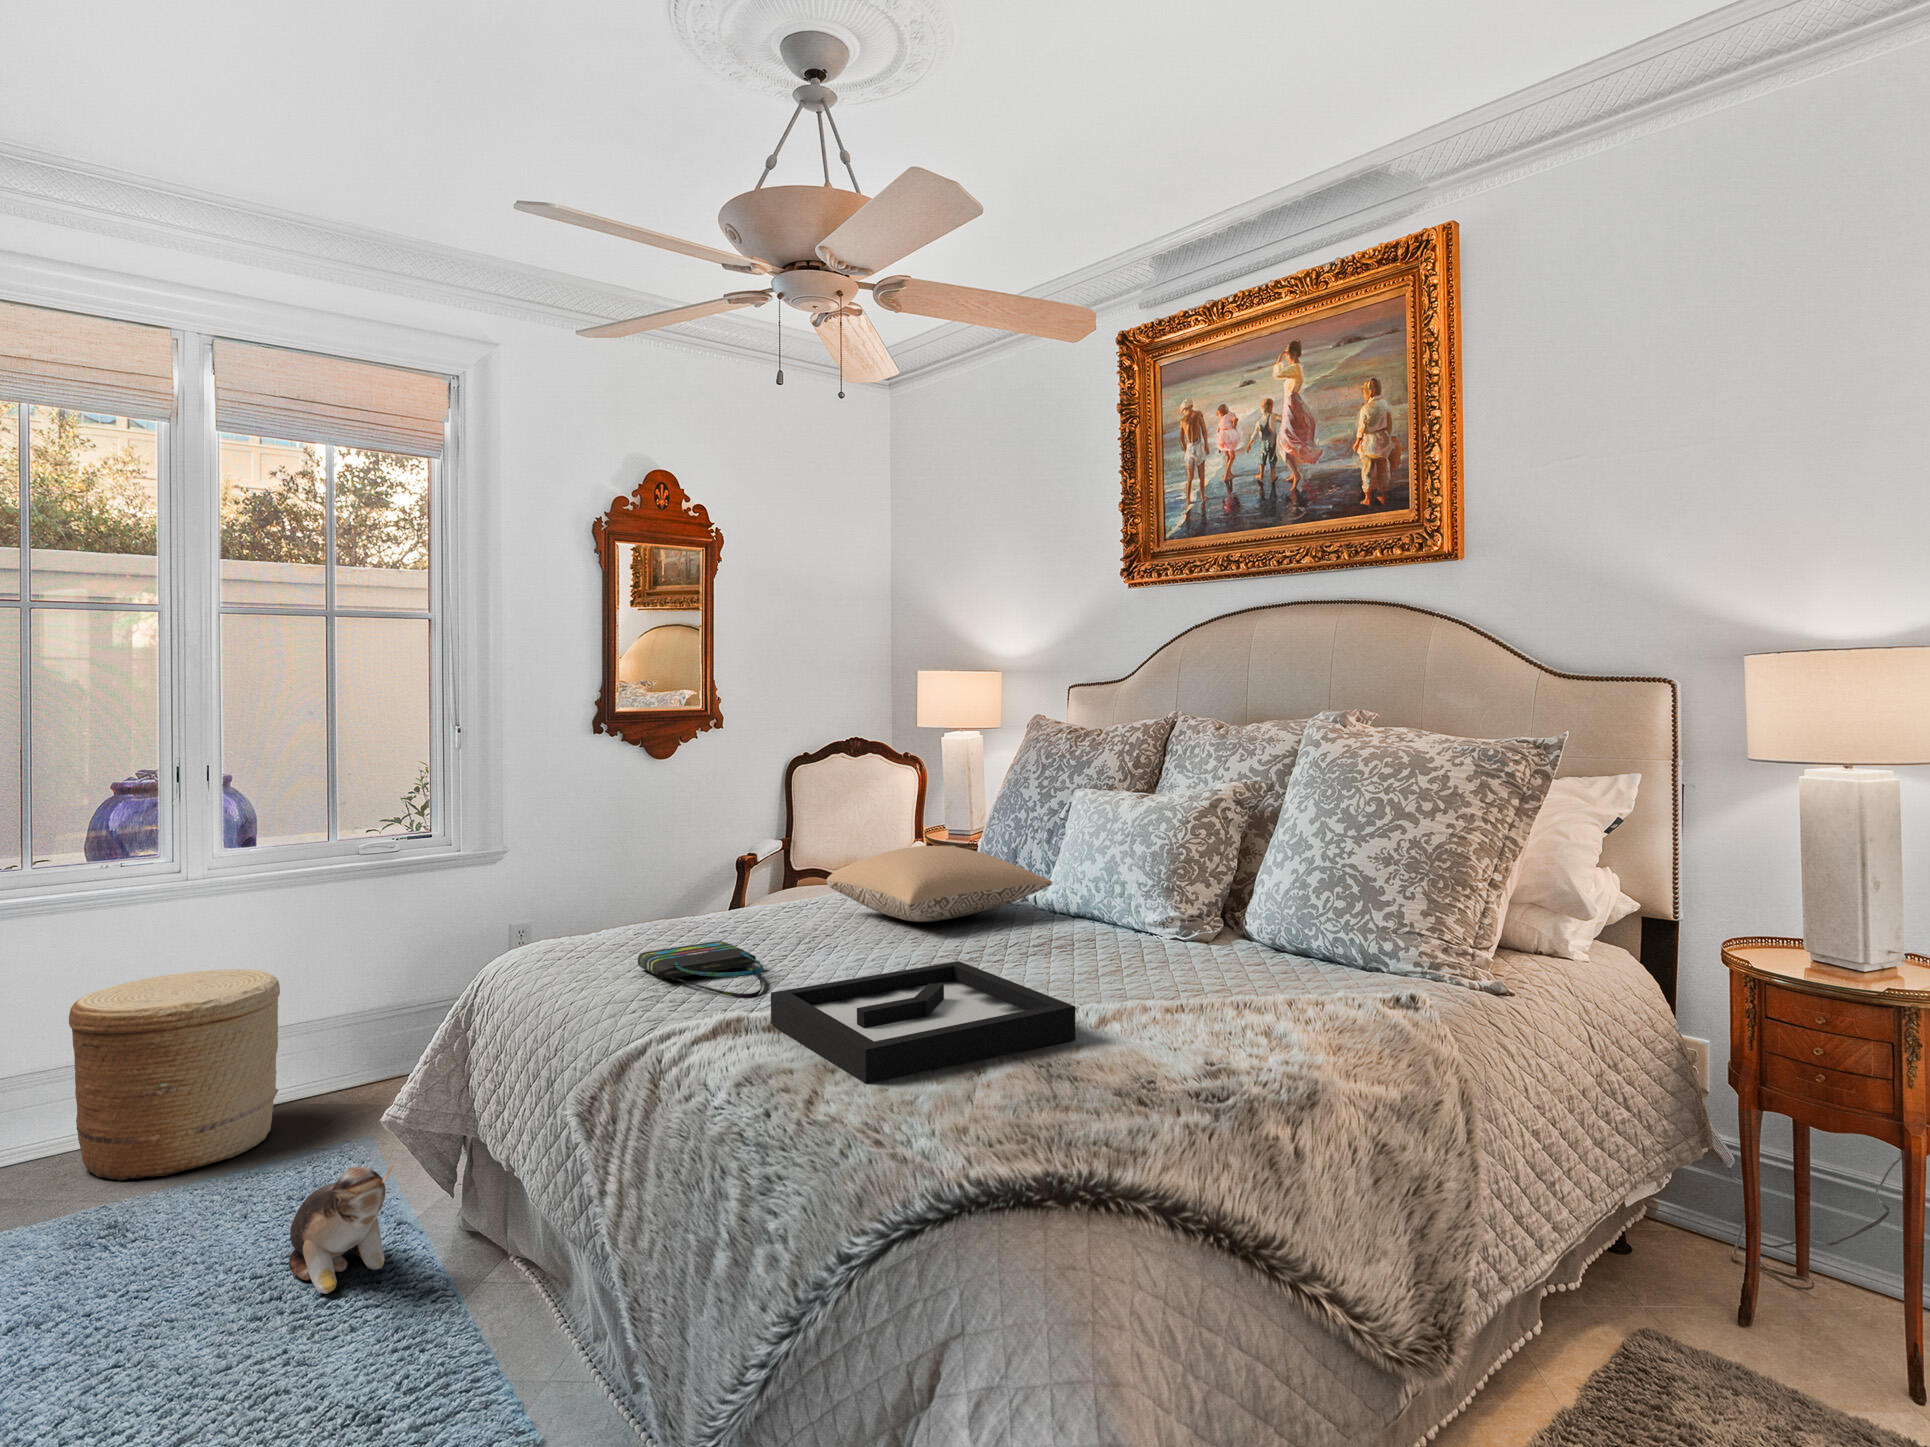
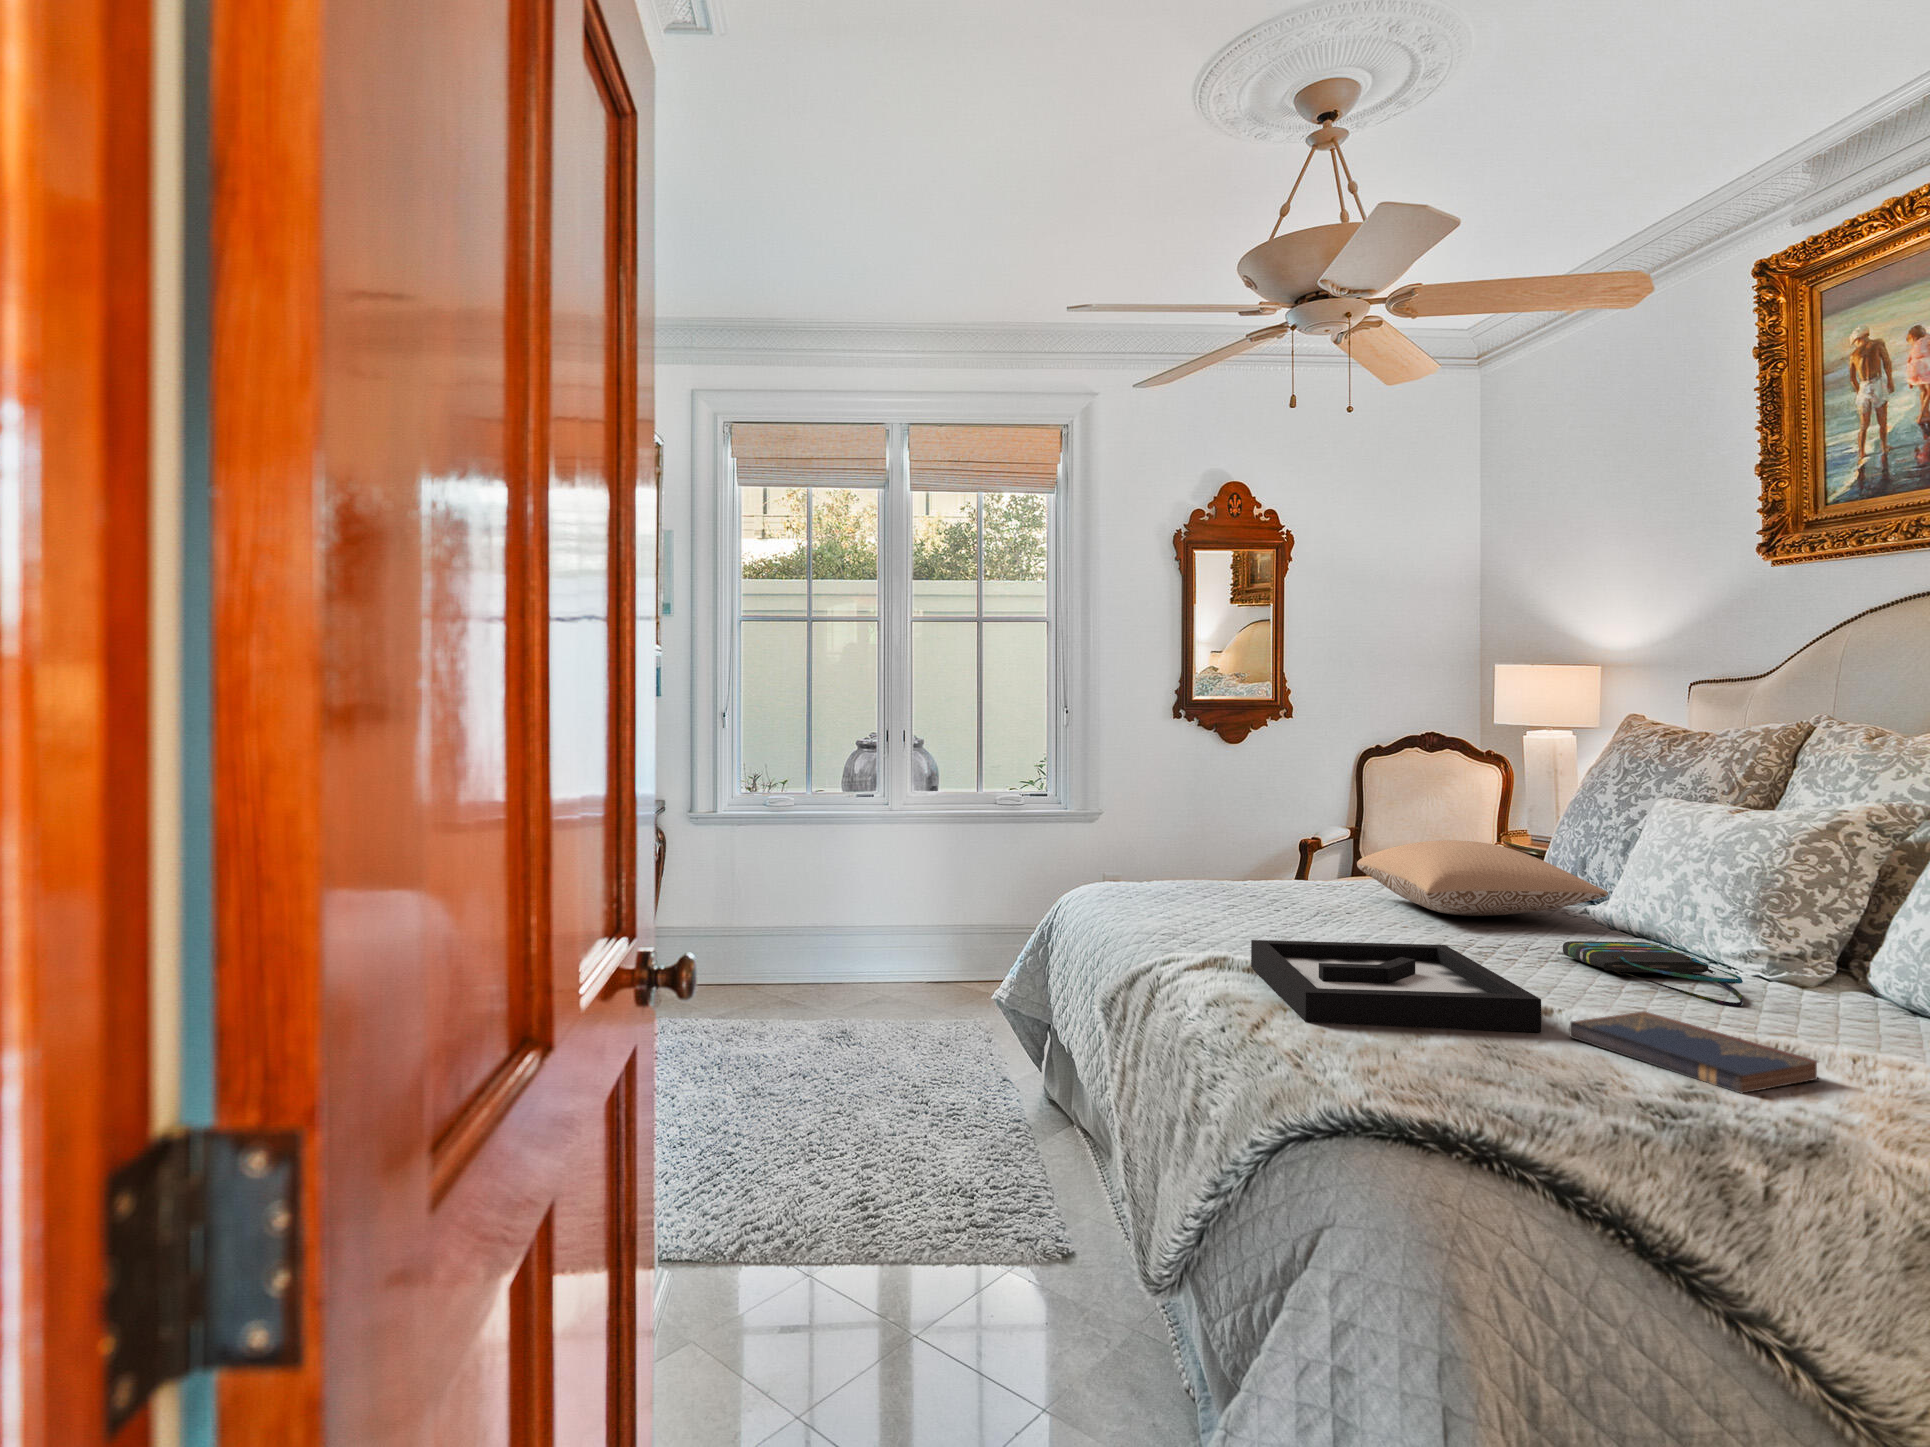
tote bag: present [638,941,763,998] -> present [1563,941,1743,1007]
woven basket: present [69,969,280,1181] -> none [824,877,942,1015]
hardcover book: none [1100,998,1289,1066] -> present [1570,1011,1818,1094]
plush toy: present [289,1165,393,1294] -> none [933,1028,996,1116]

